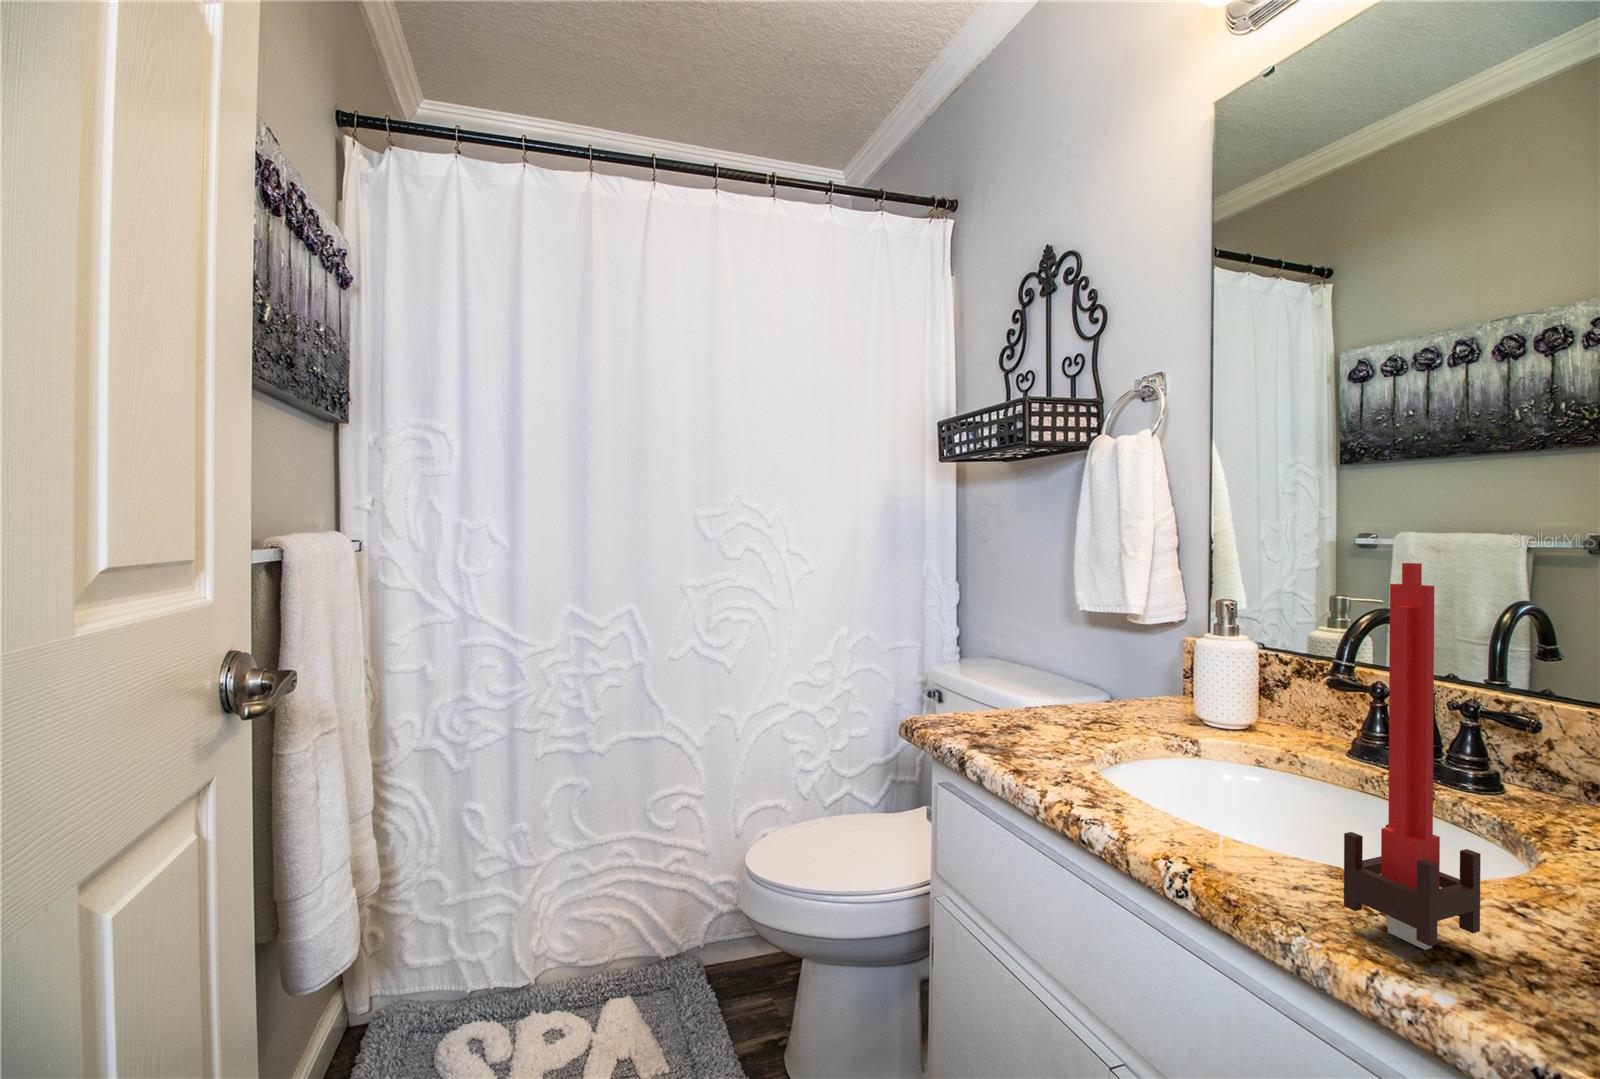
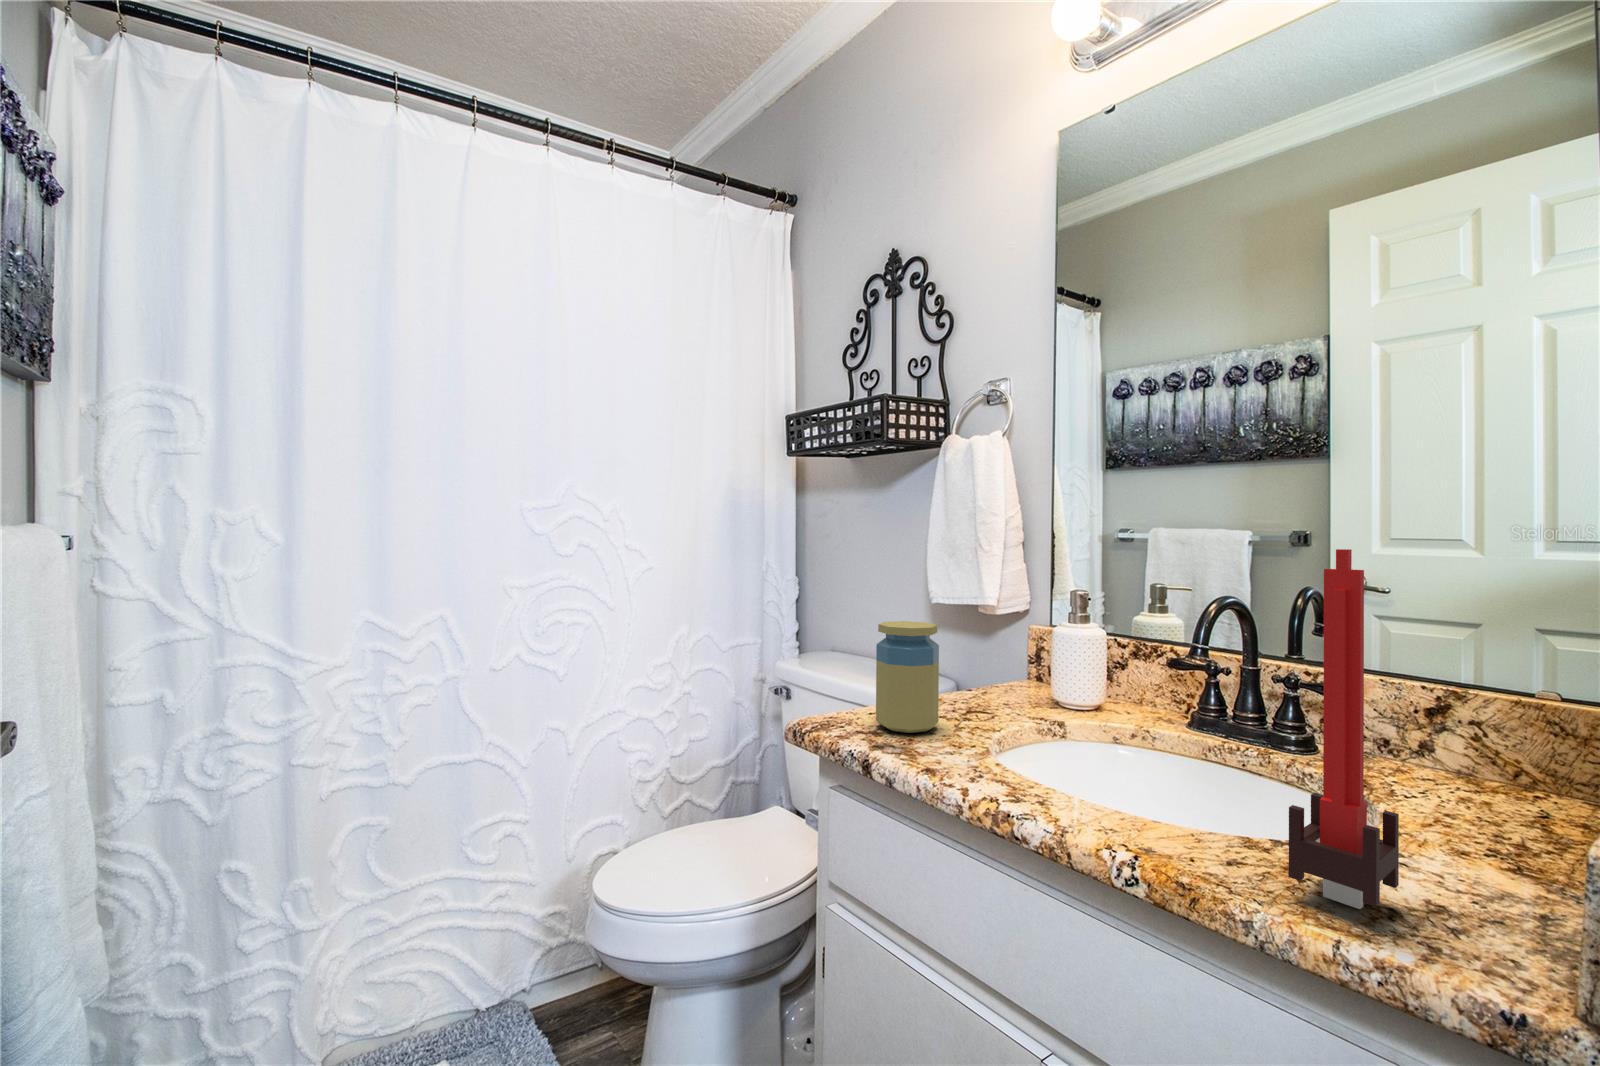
jar: none [987,626,1051,736] -> present [876,621,939,733]

